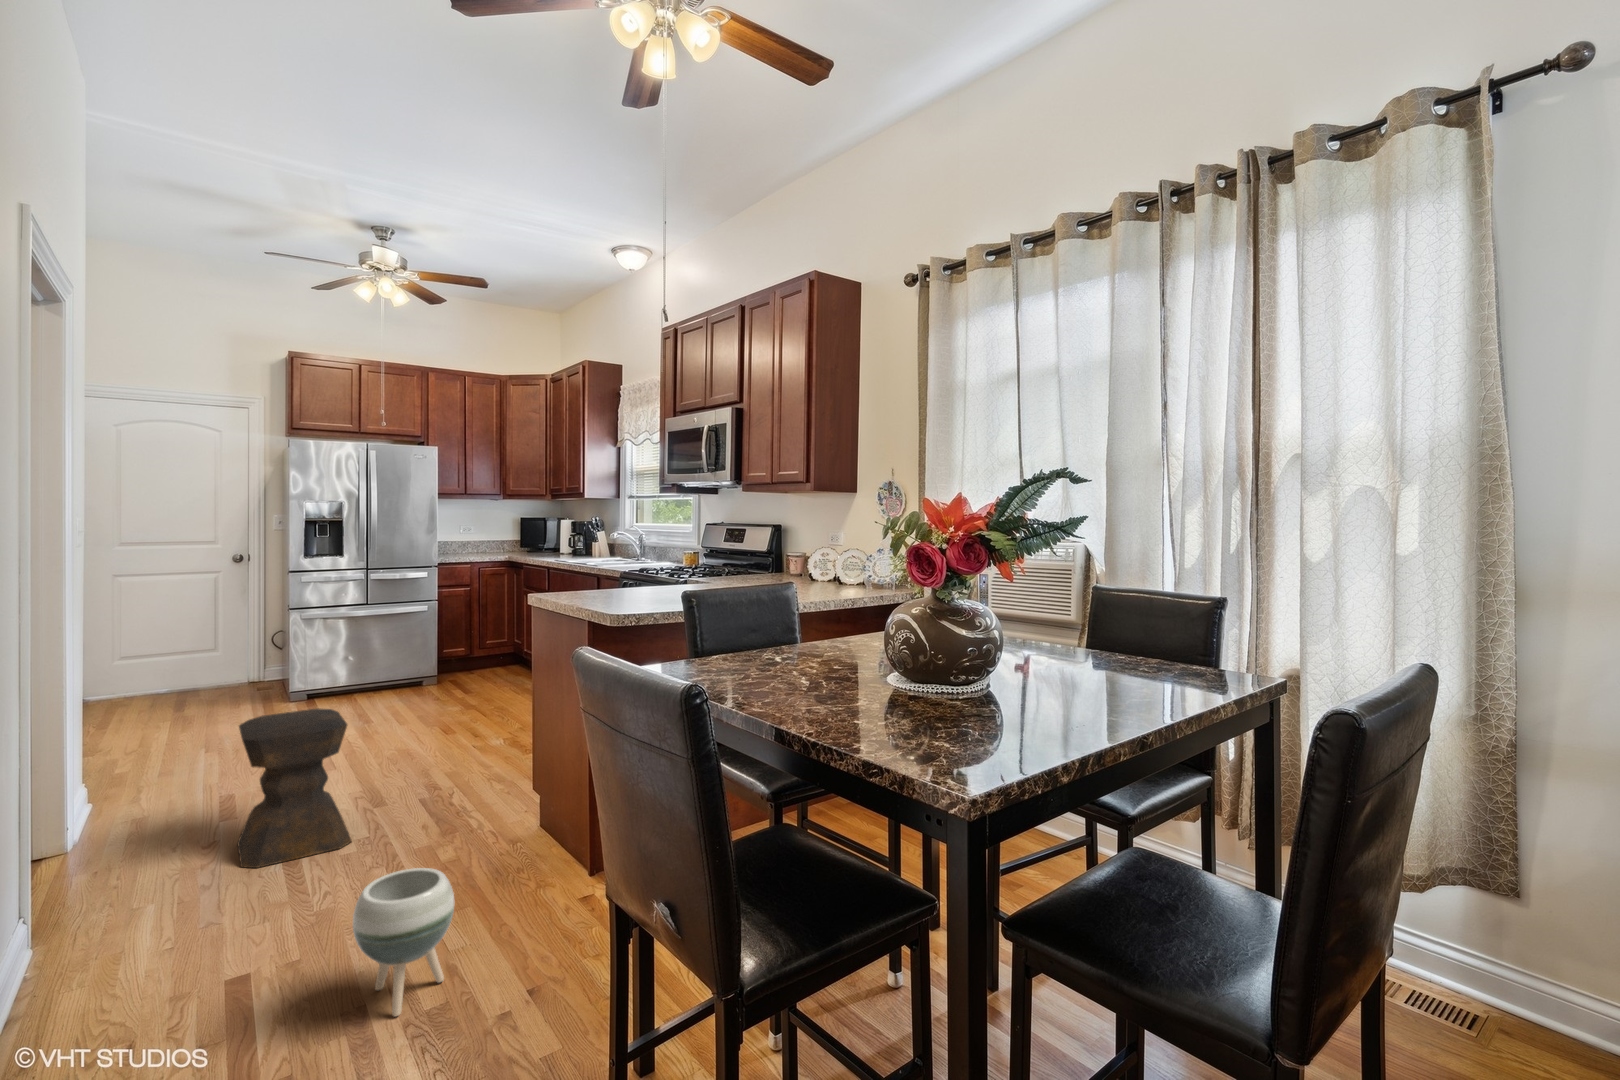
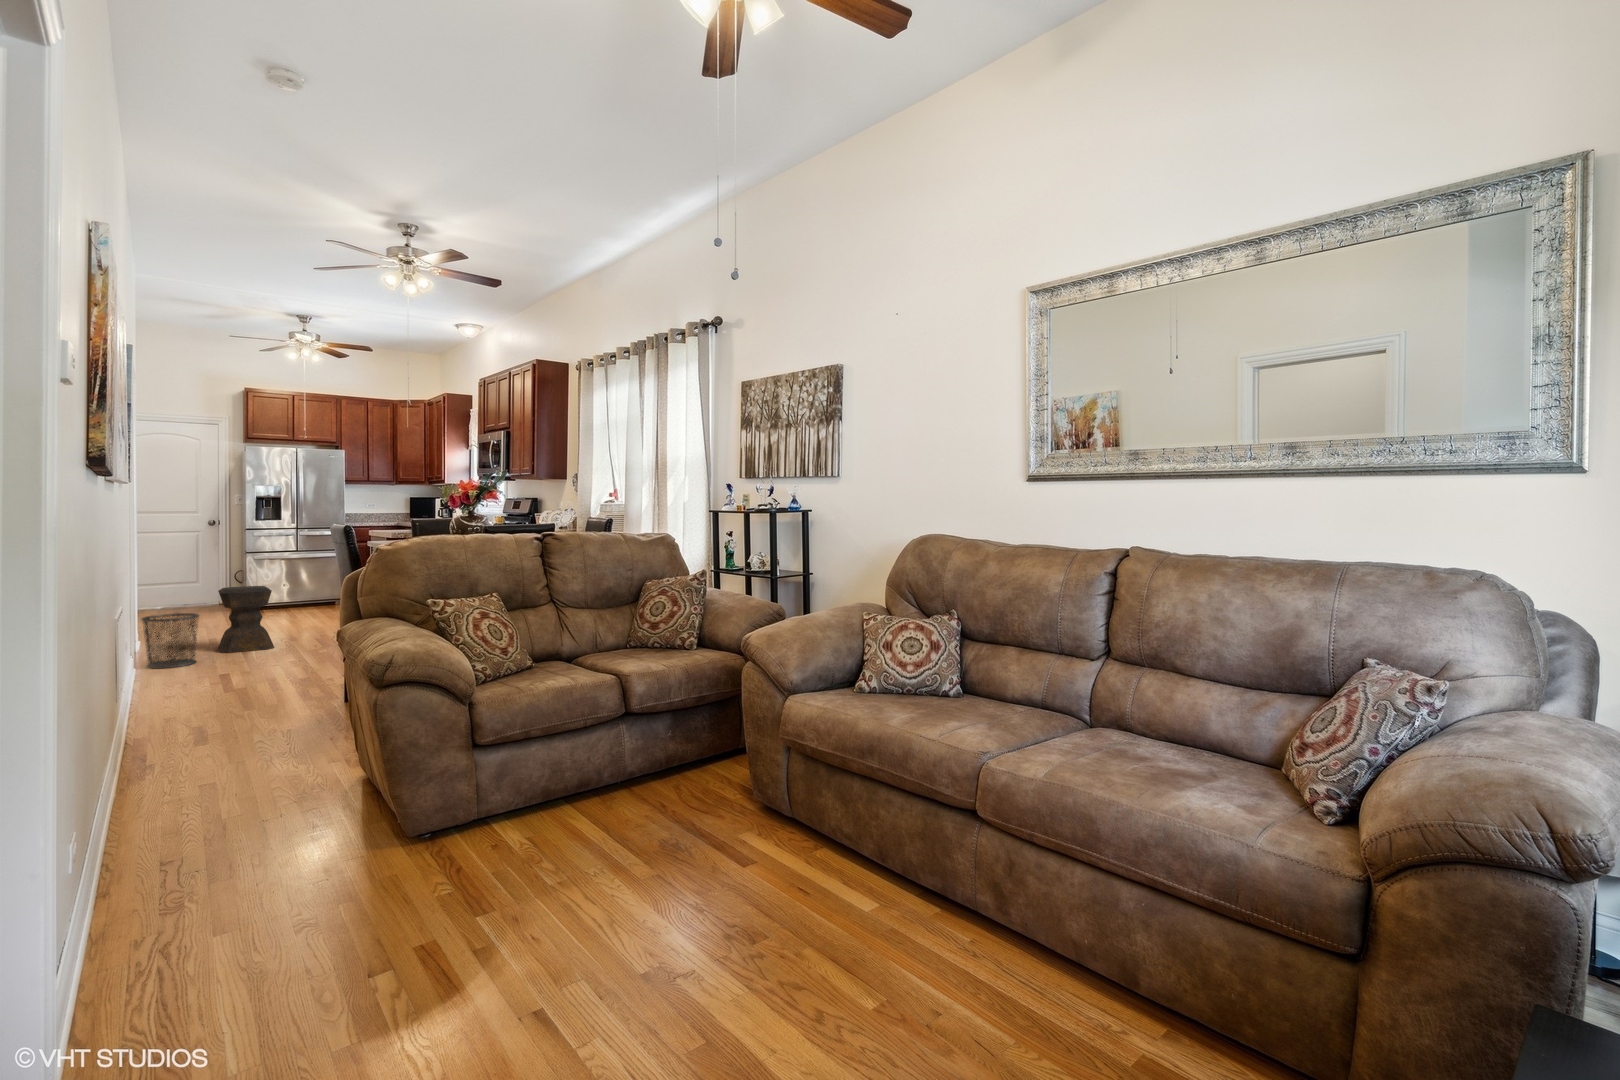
waste bin: none [46,804,193,964] -> present [141,613,199,668]
planter: present [353,868,454,1016] -> none [265,628,307,676]

